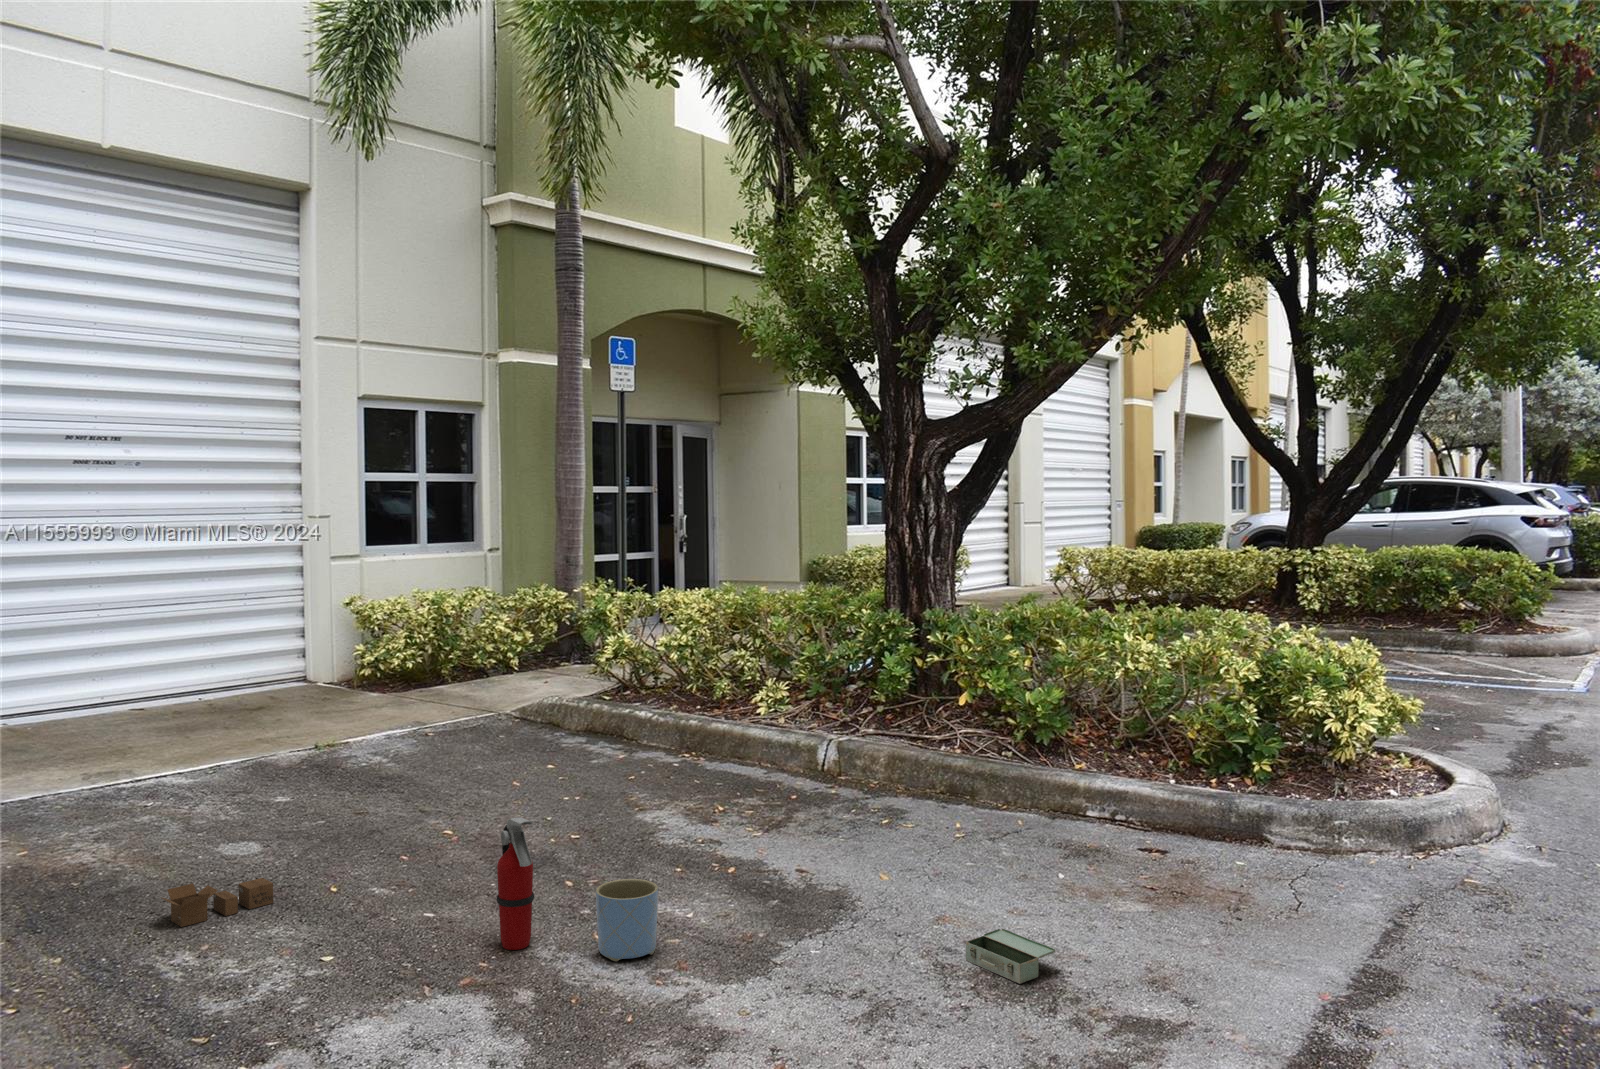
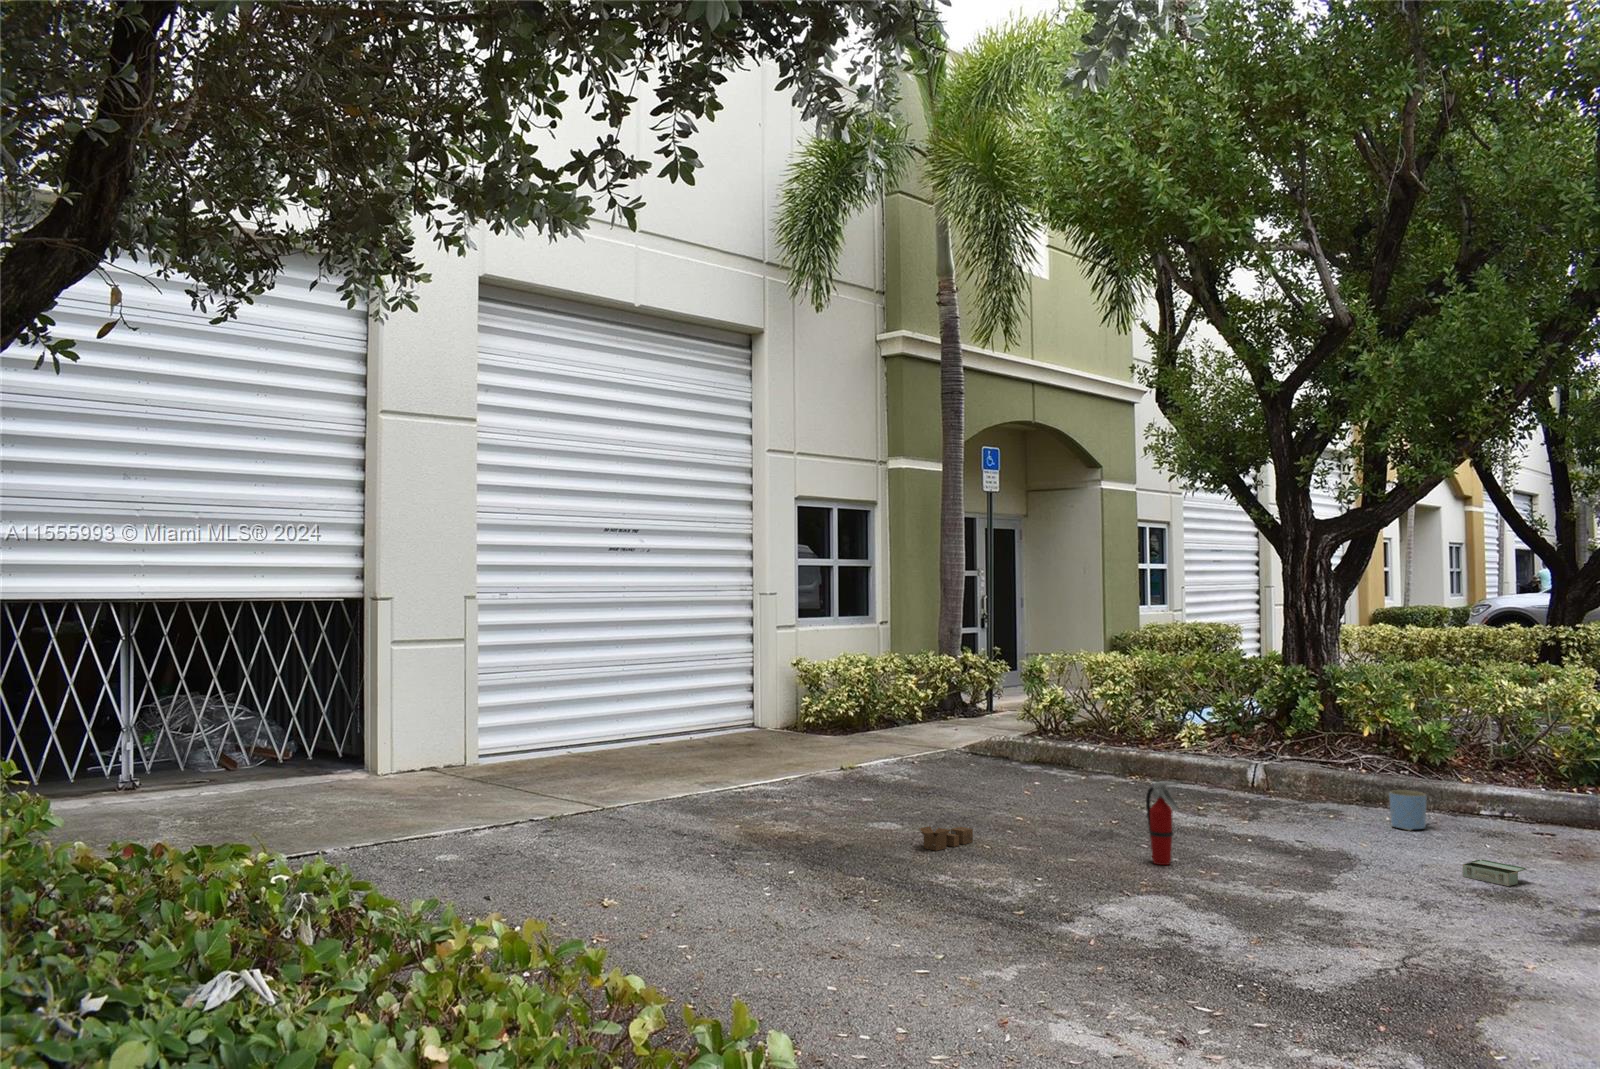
planter: present [596,879,658,961] -> present [1389,790,1427,831]

